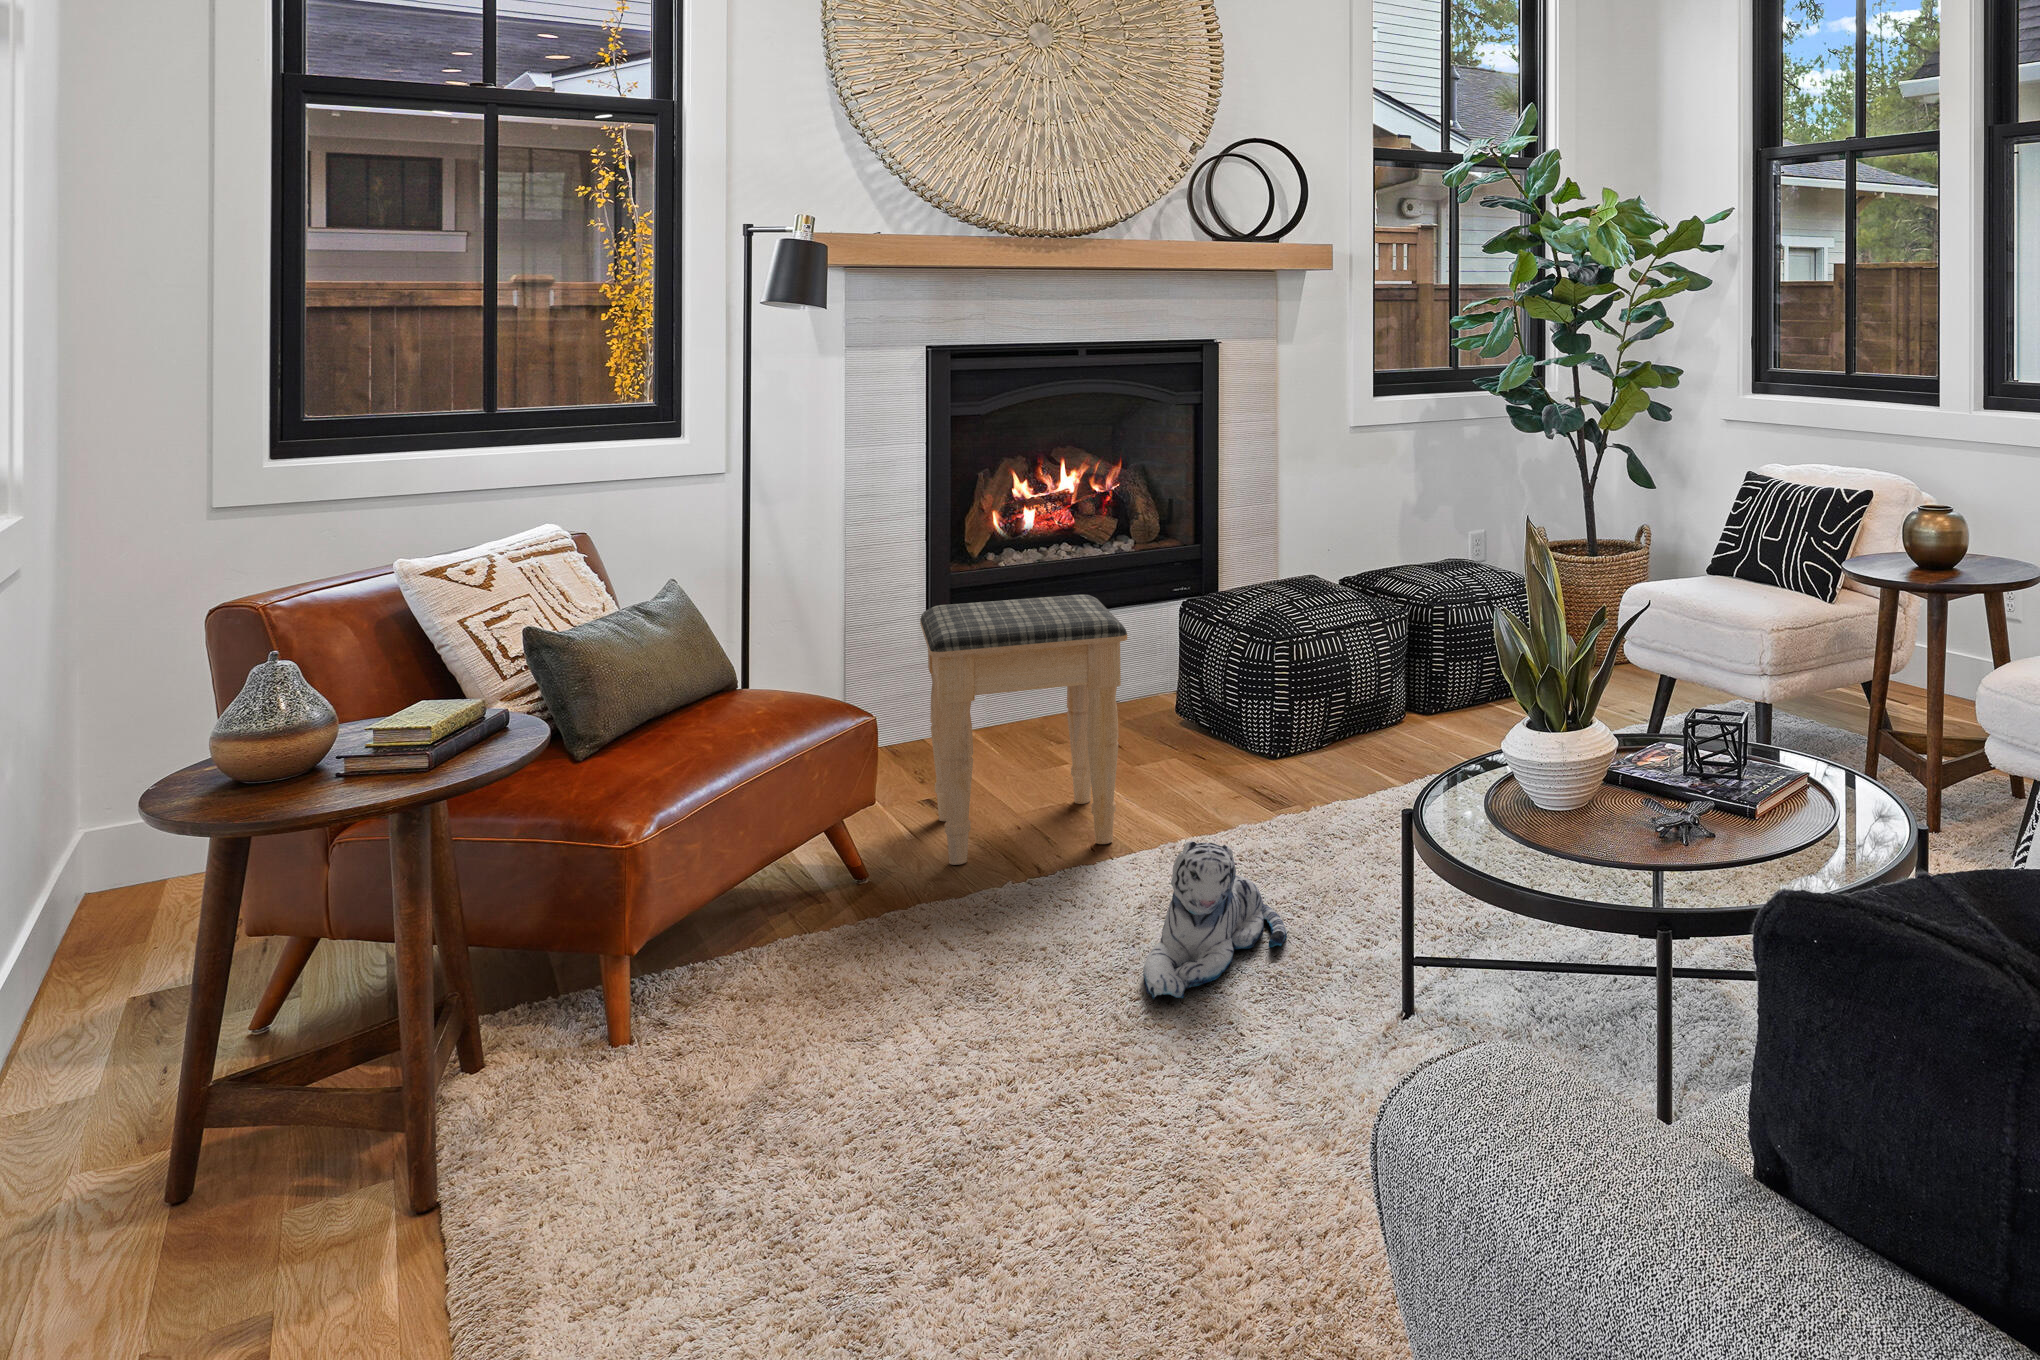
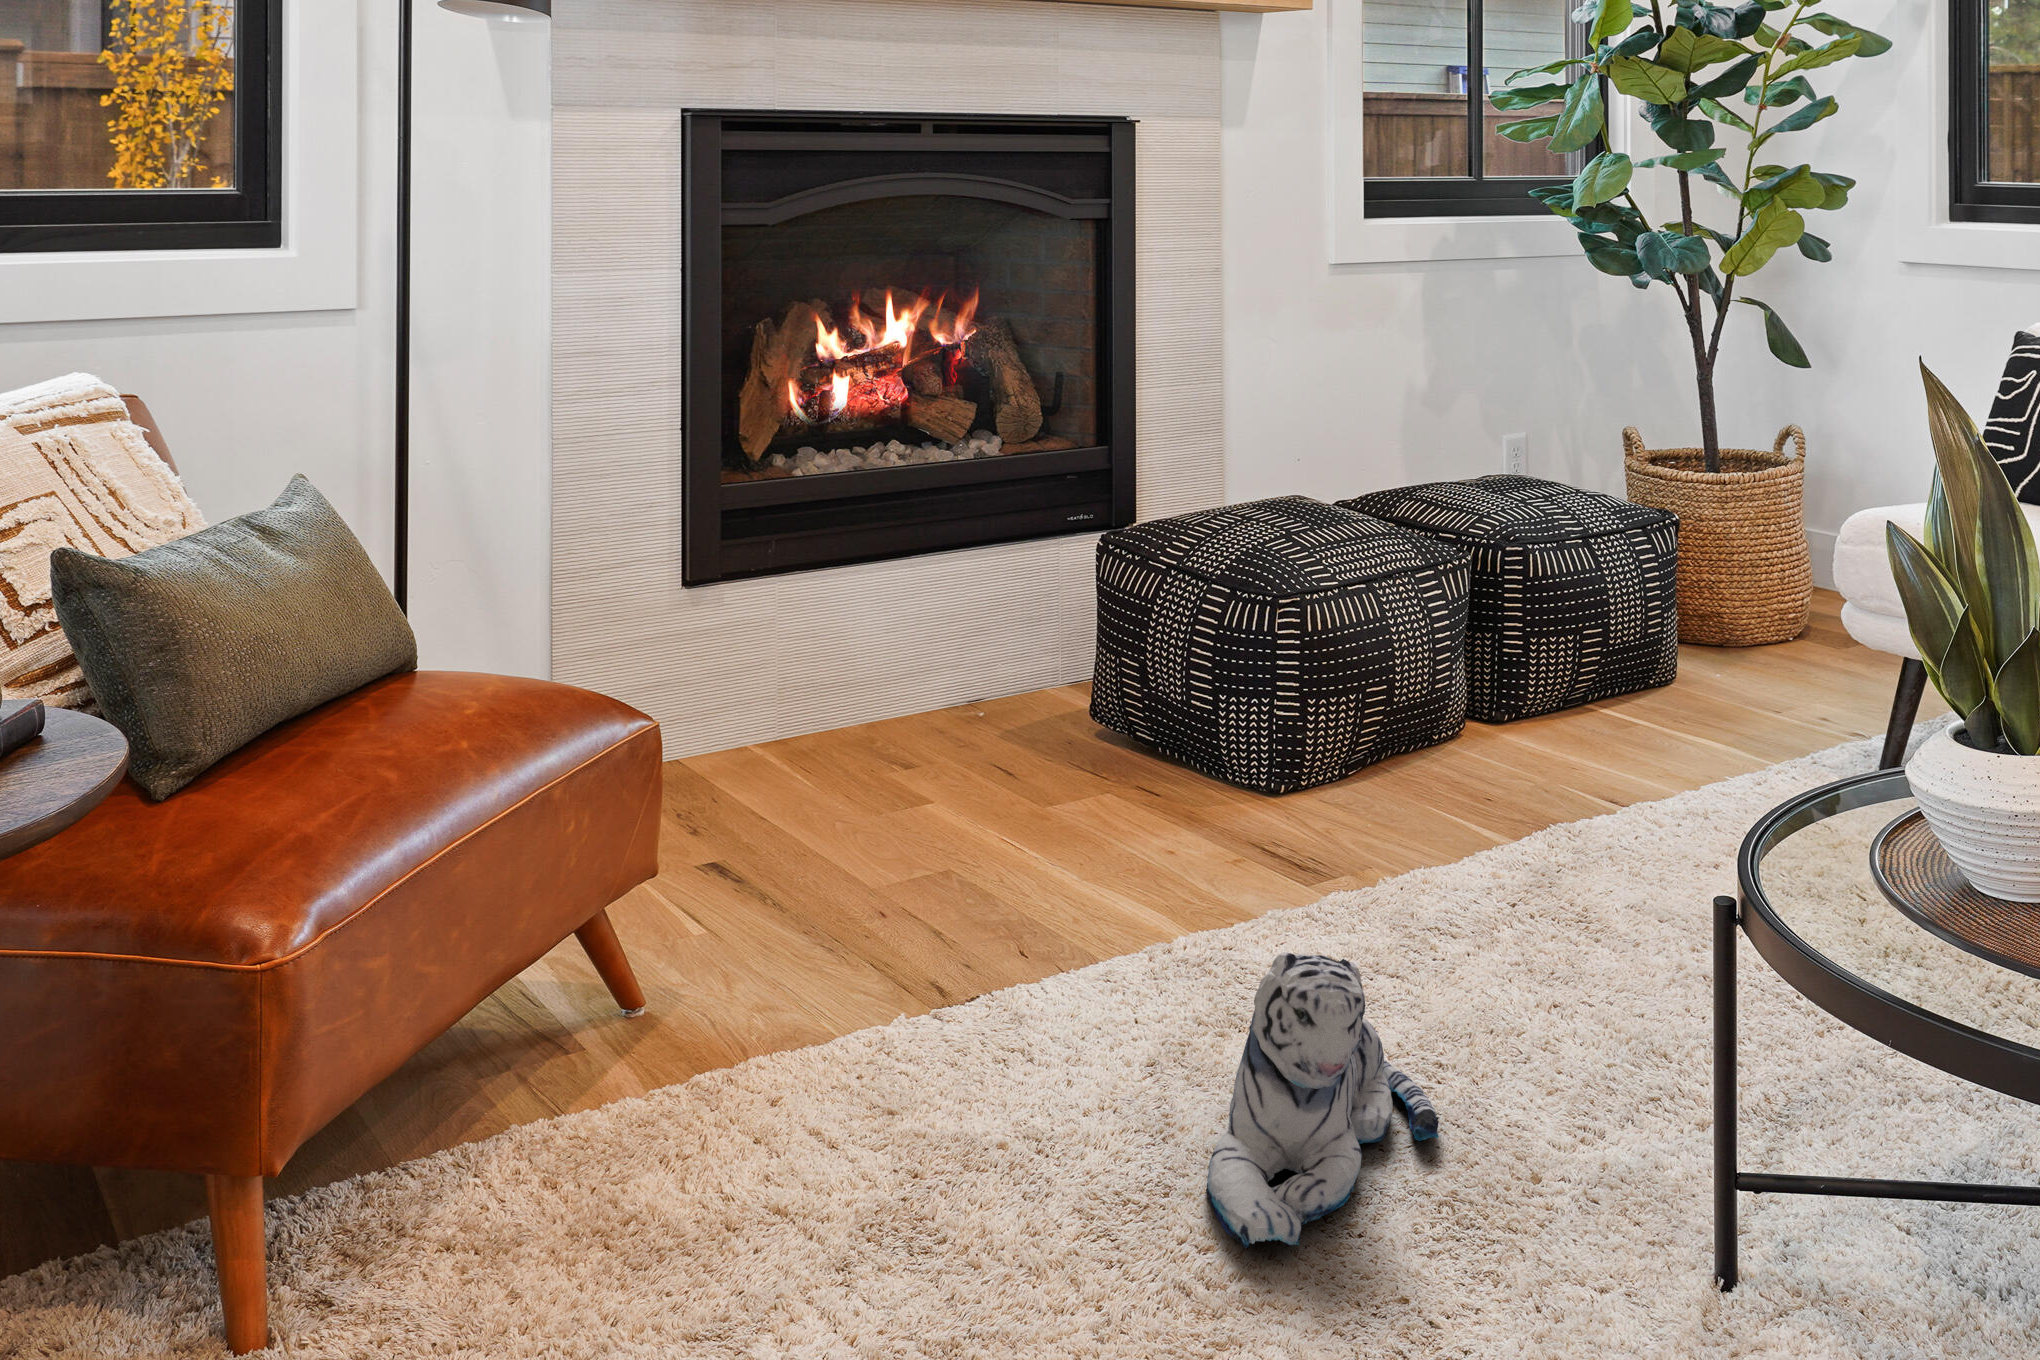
footstool: present [920,595,1127,865] -> none [712,518,1086,978]

